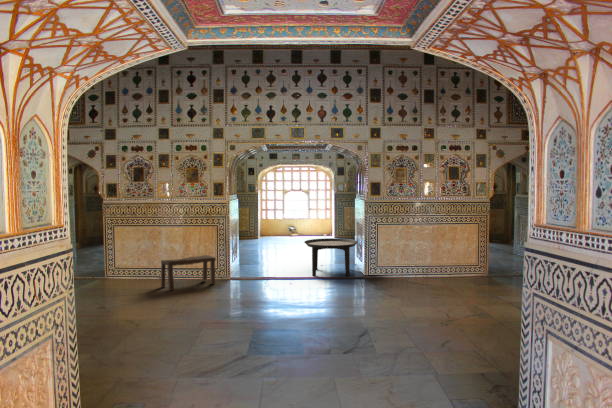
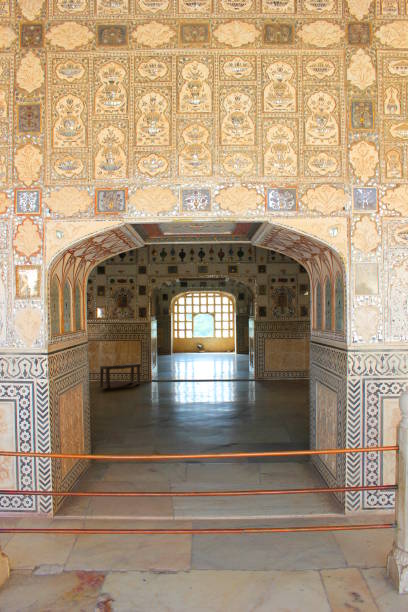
round table: present [304,238,358,276] -> none [208,351,250,380]

